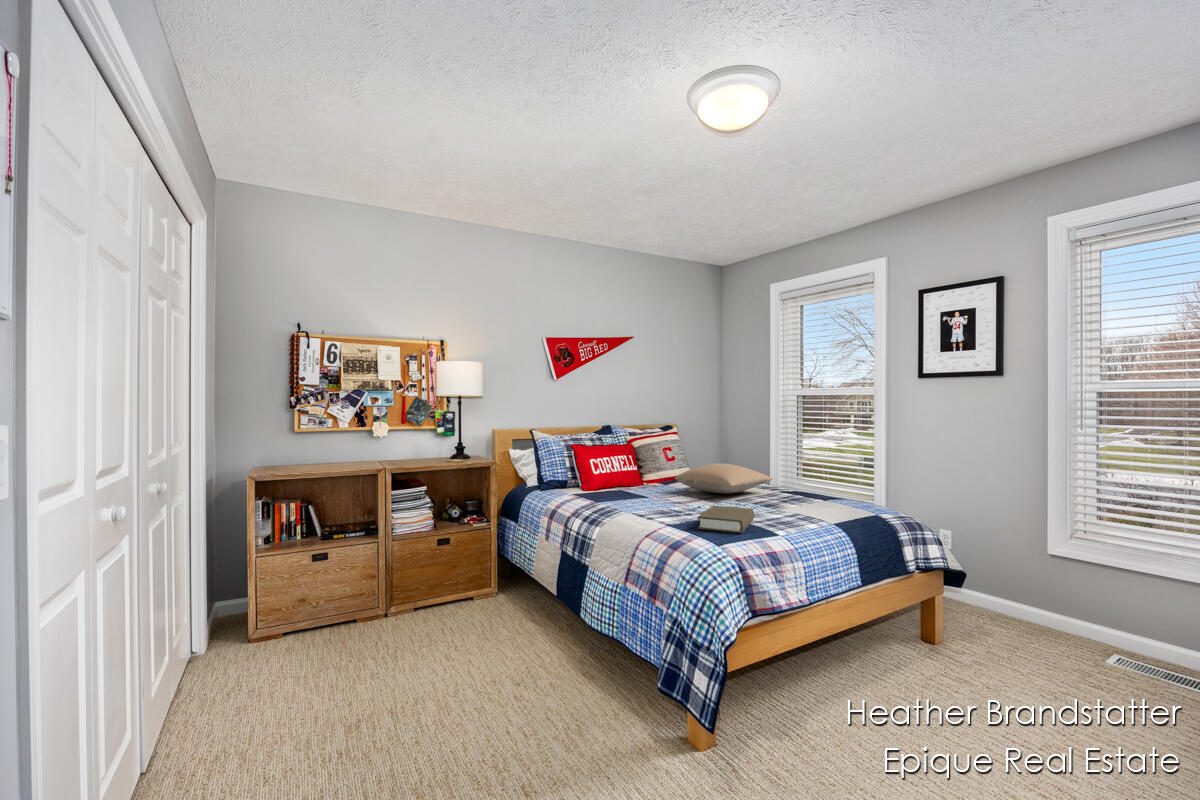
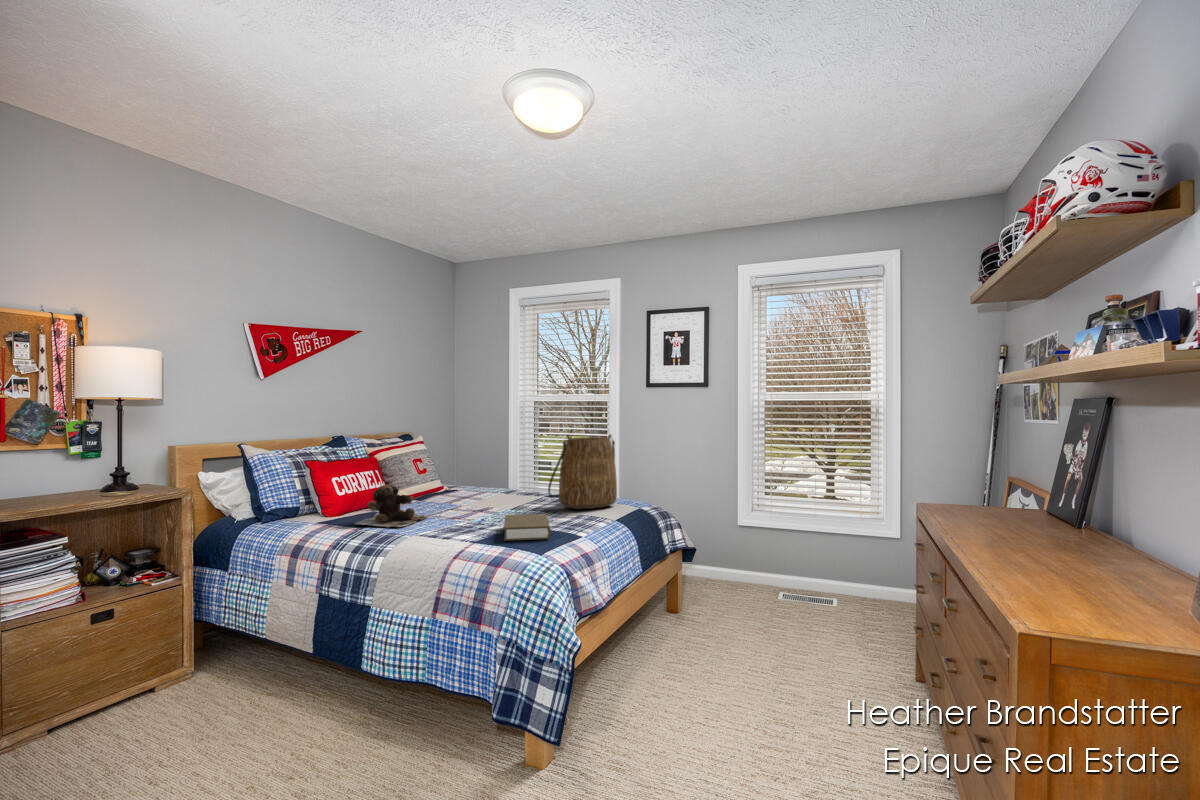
tote bag: none [773,431,851,510] -> present [548,435,617,509]
pillow: present [675,463,772,494] -> none [441,472,537,503]
teddy bear: none [595,468,658,506] -> present [355,485,428,527]

